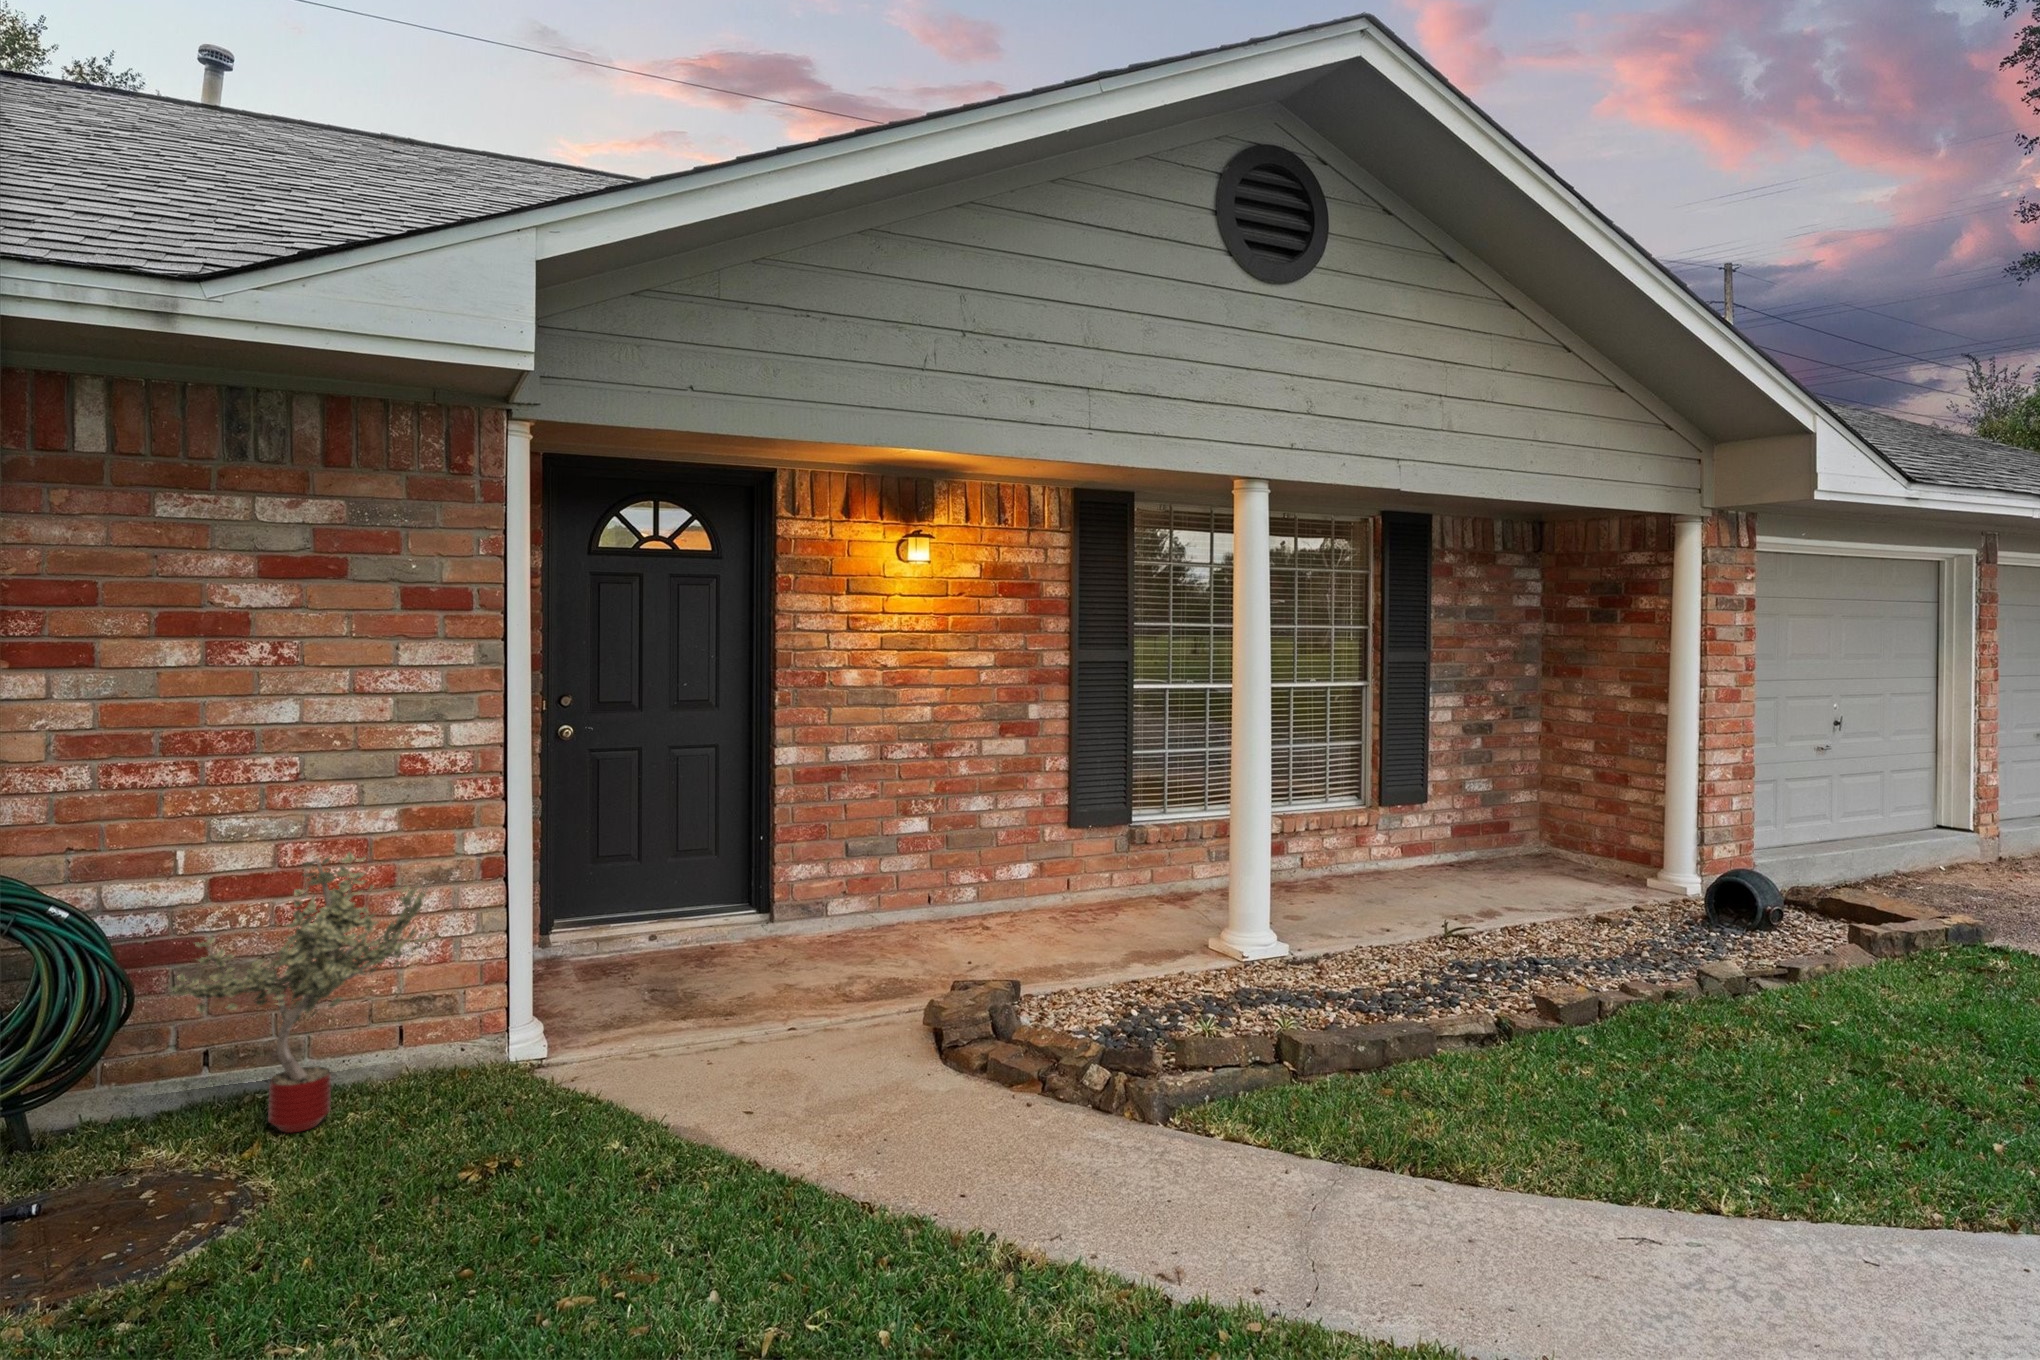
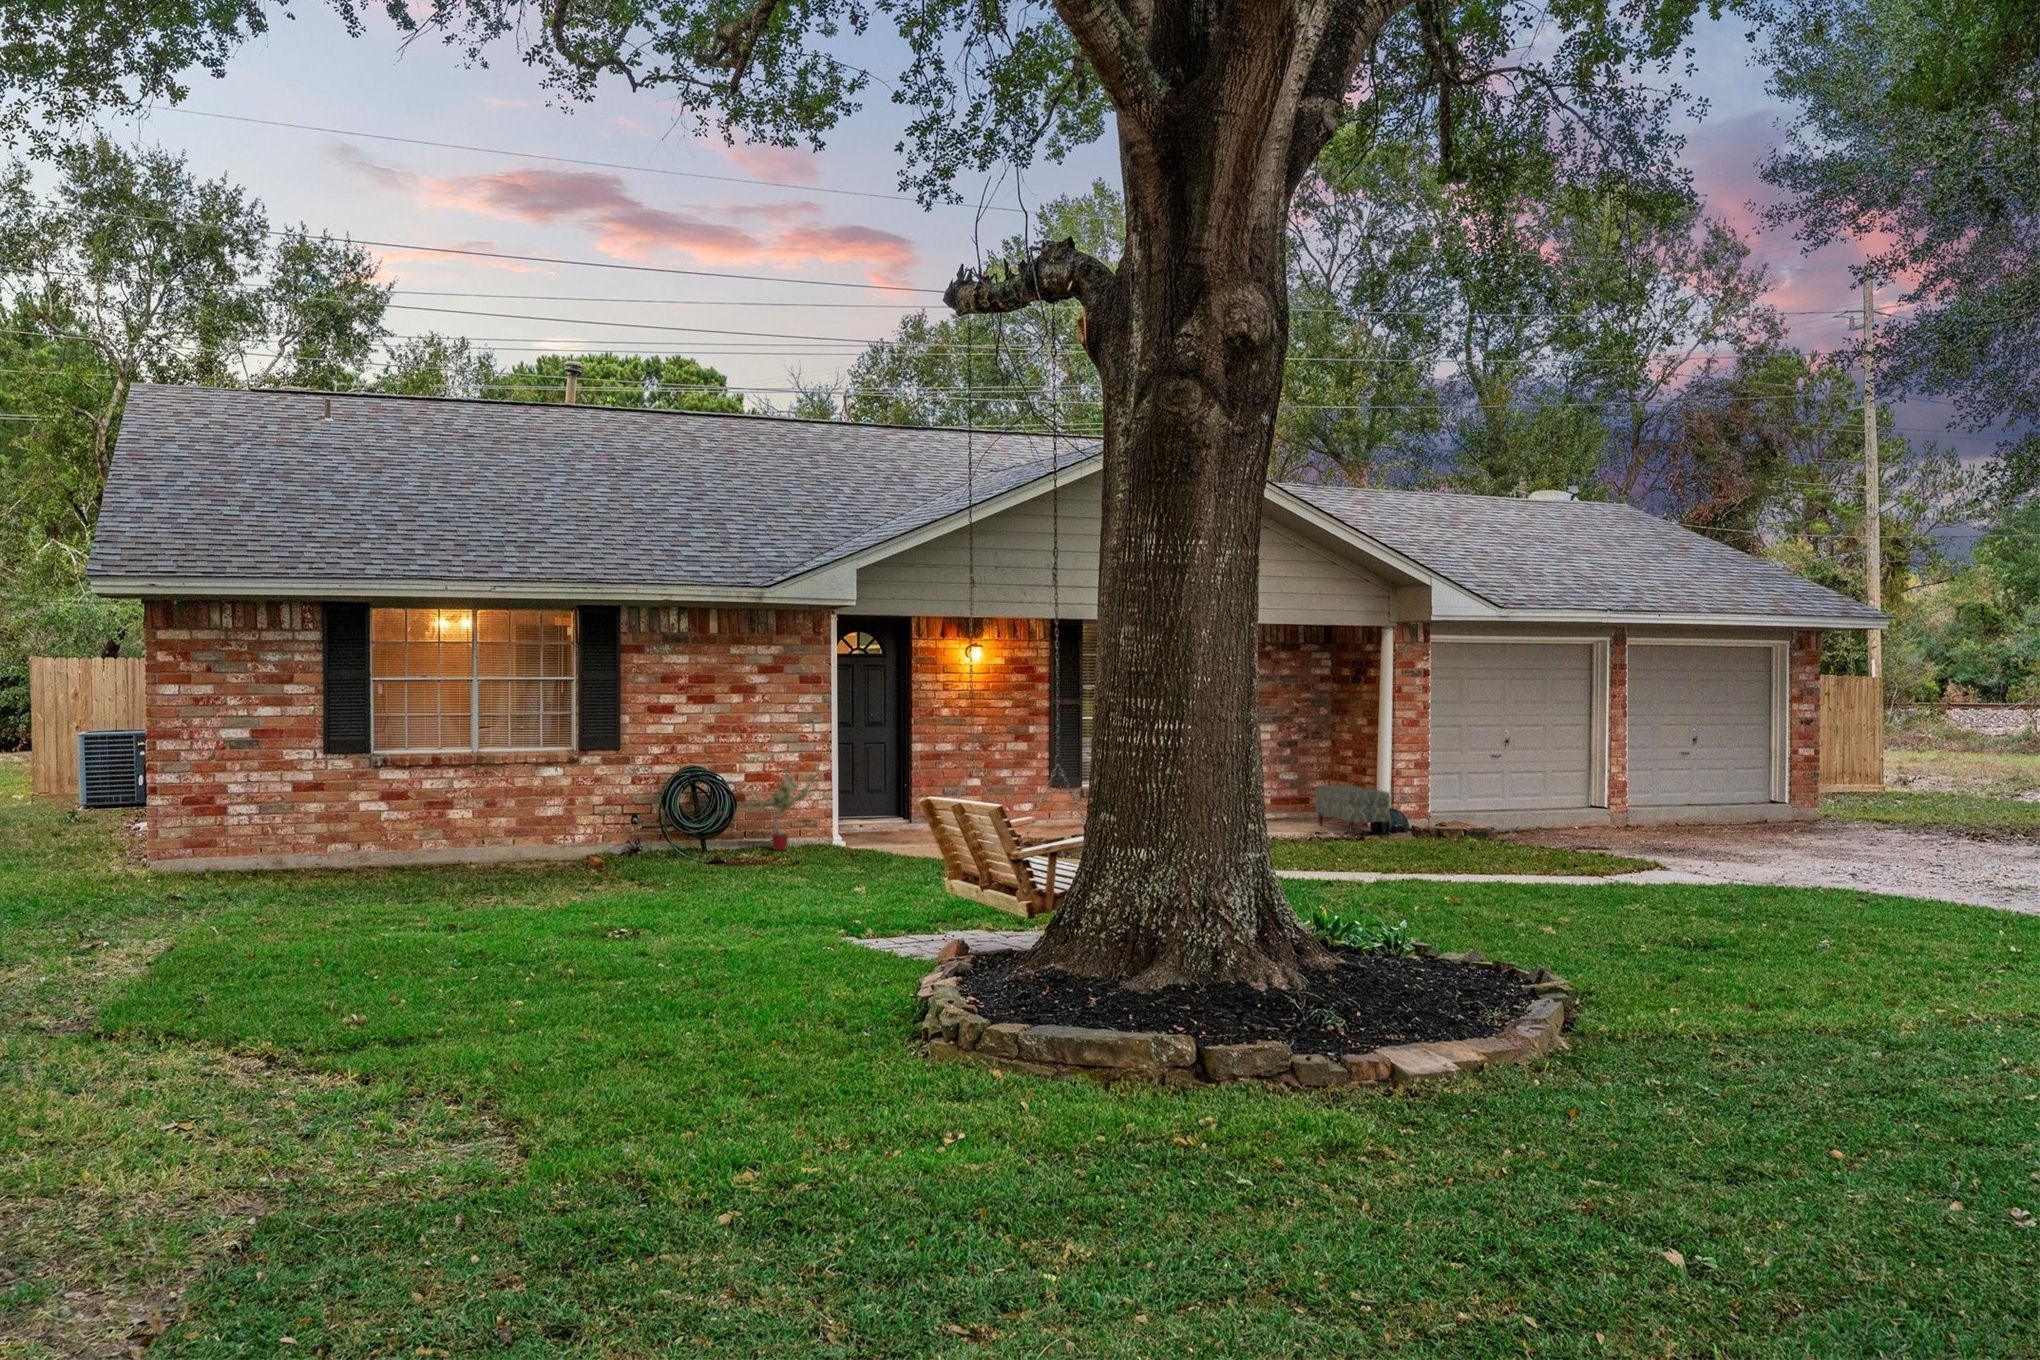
bench: none [1544,808,1725,917] -> present [1316,785,1390,835]

